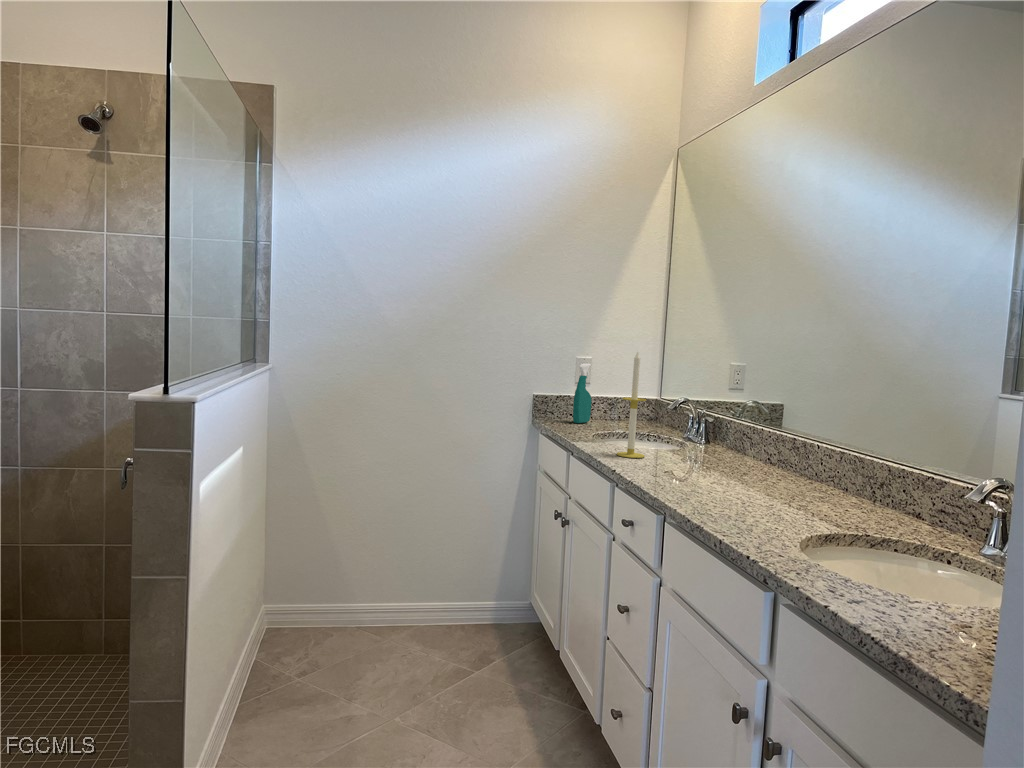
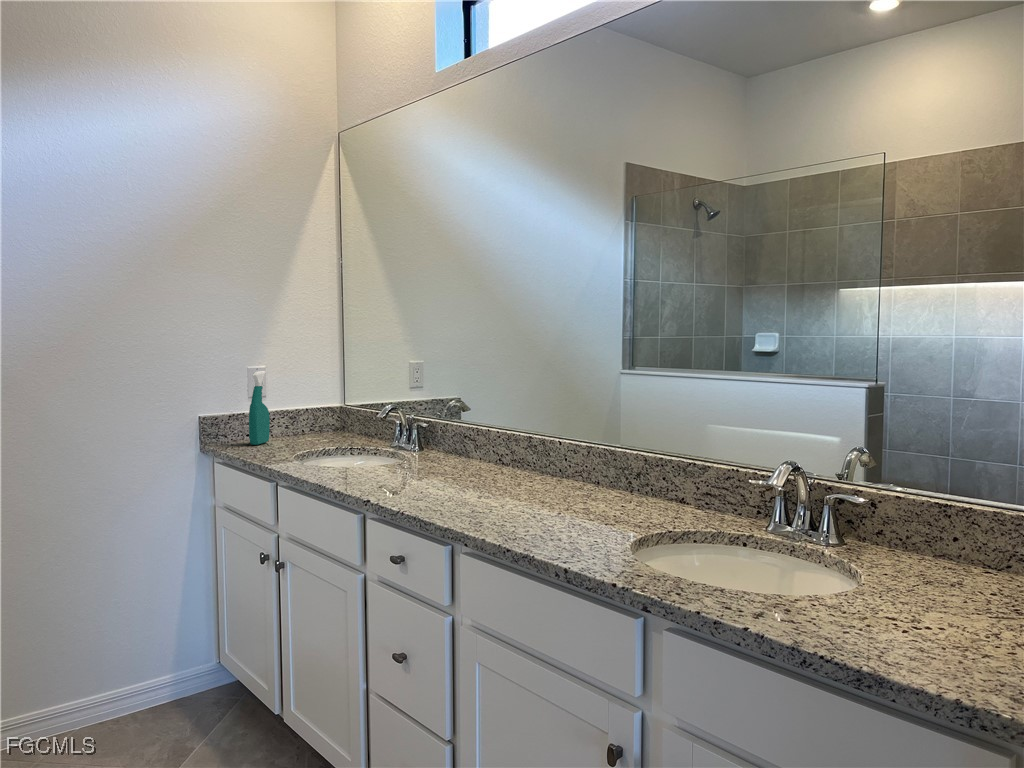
candle: present [617,352,646,458] -> none [341,352,376,481]

